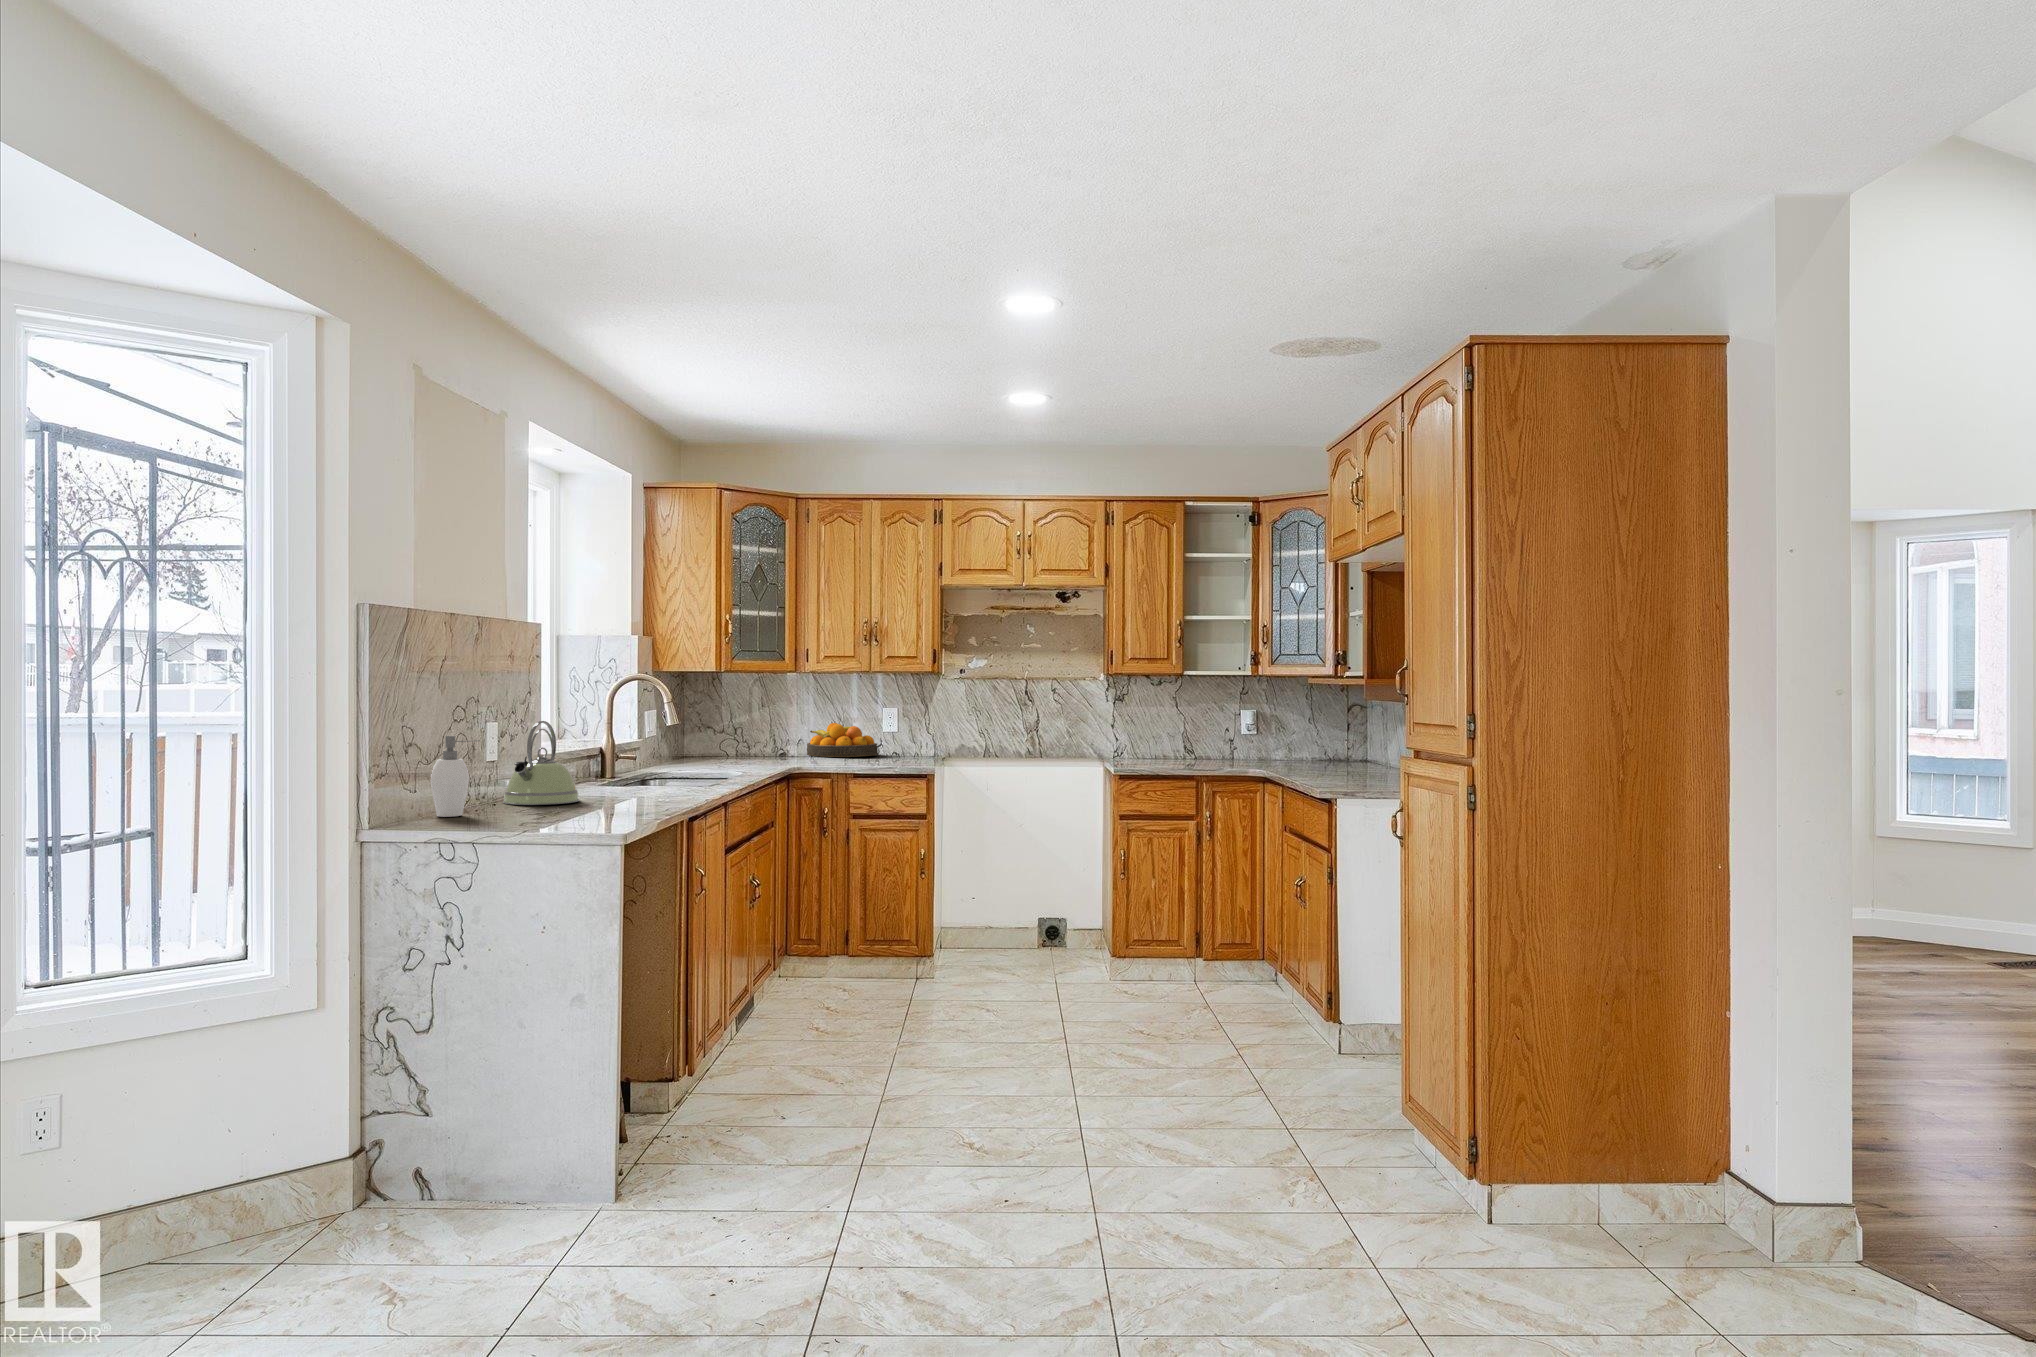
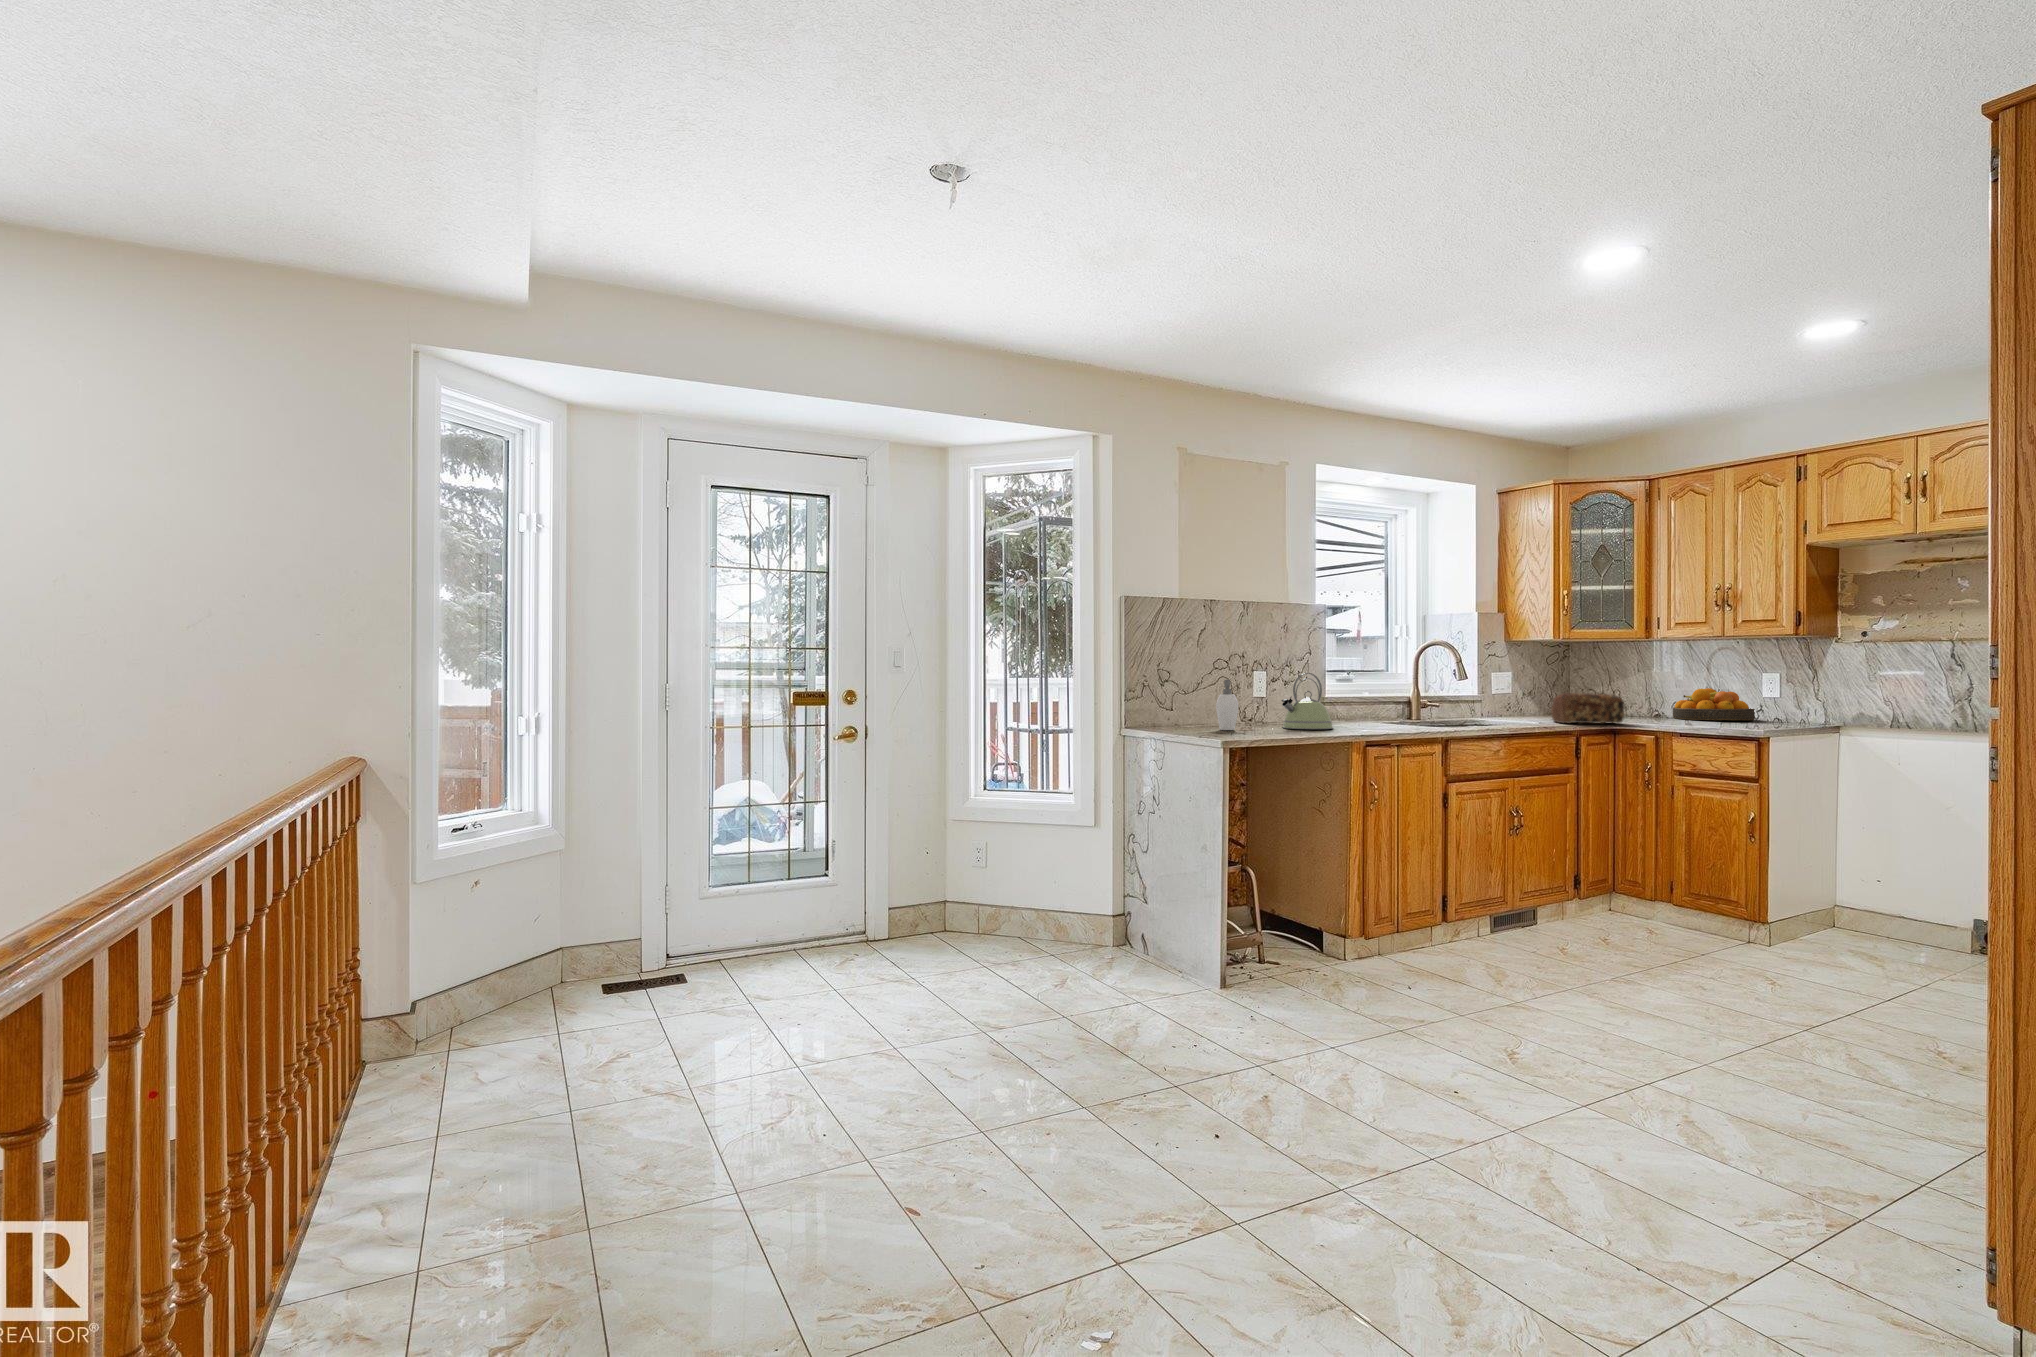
bread loaf: none [741,734,812,770] -> present [1551,693,1624,724]

